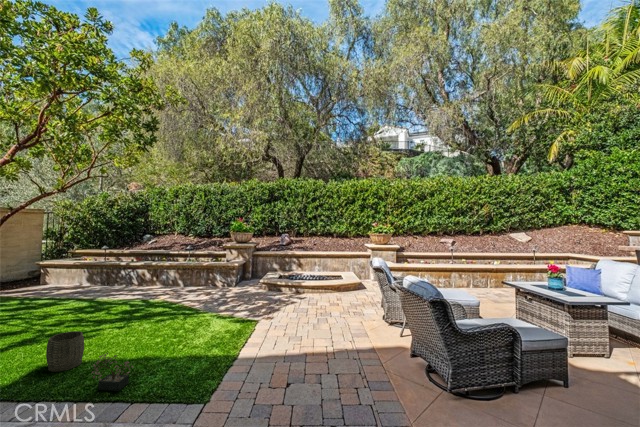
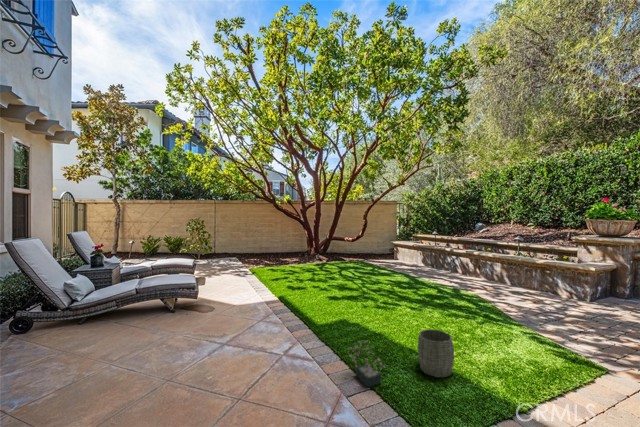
woven basket: present [46,331,84,372] -> present [418,329,454,377]

